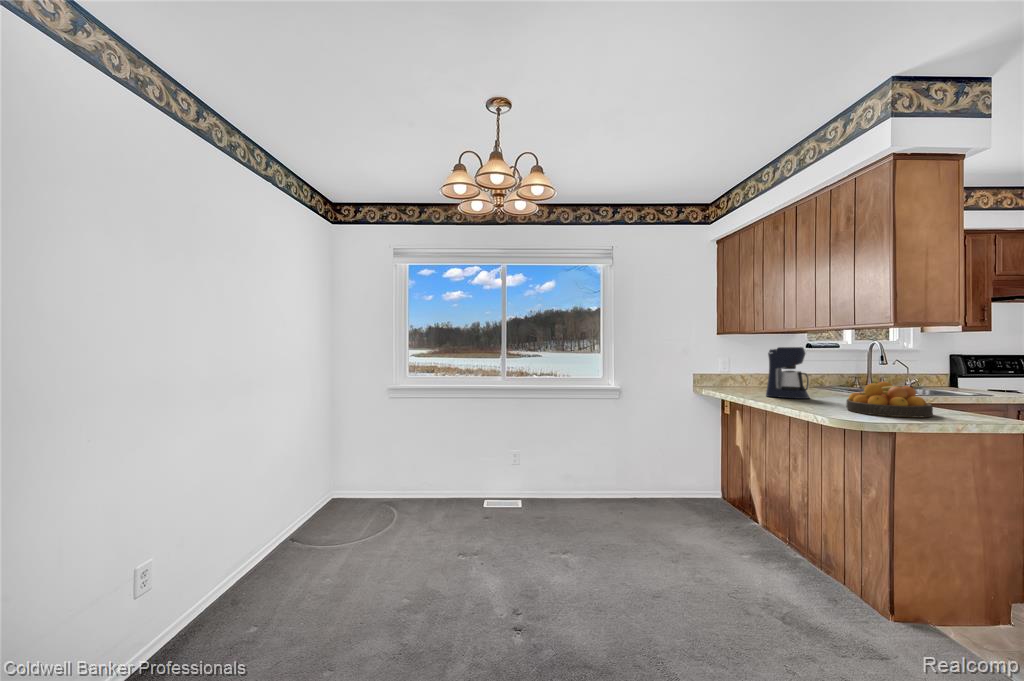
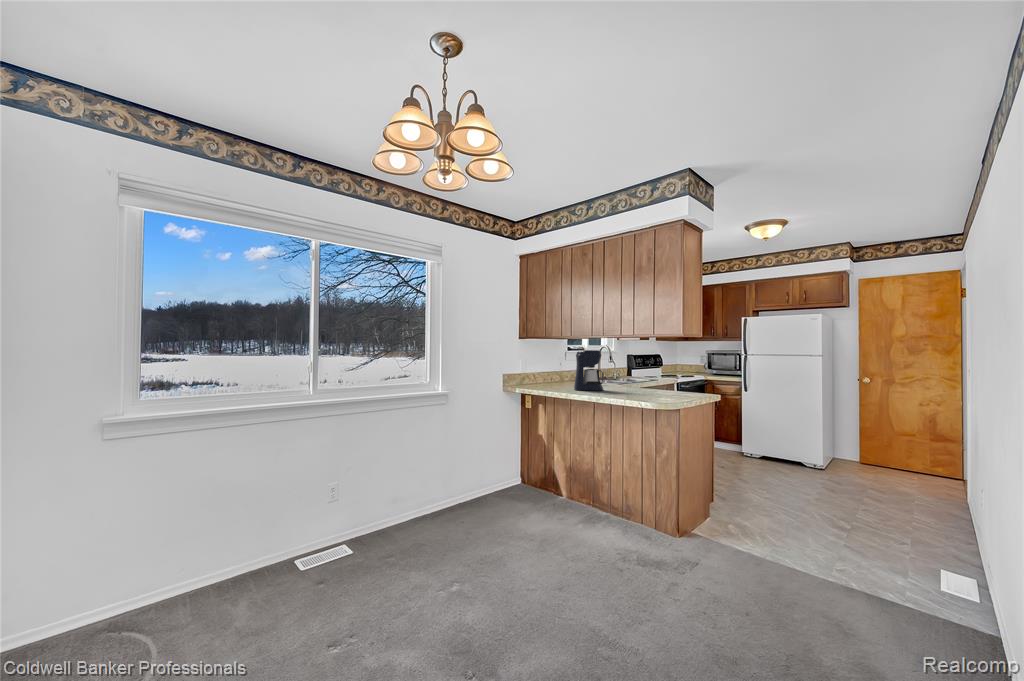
fruit bowl: present [846,382,933,417] -> none [641,375,690,399]

